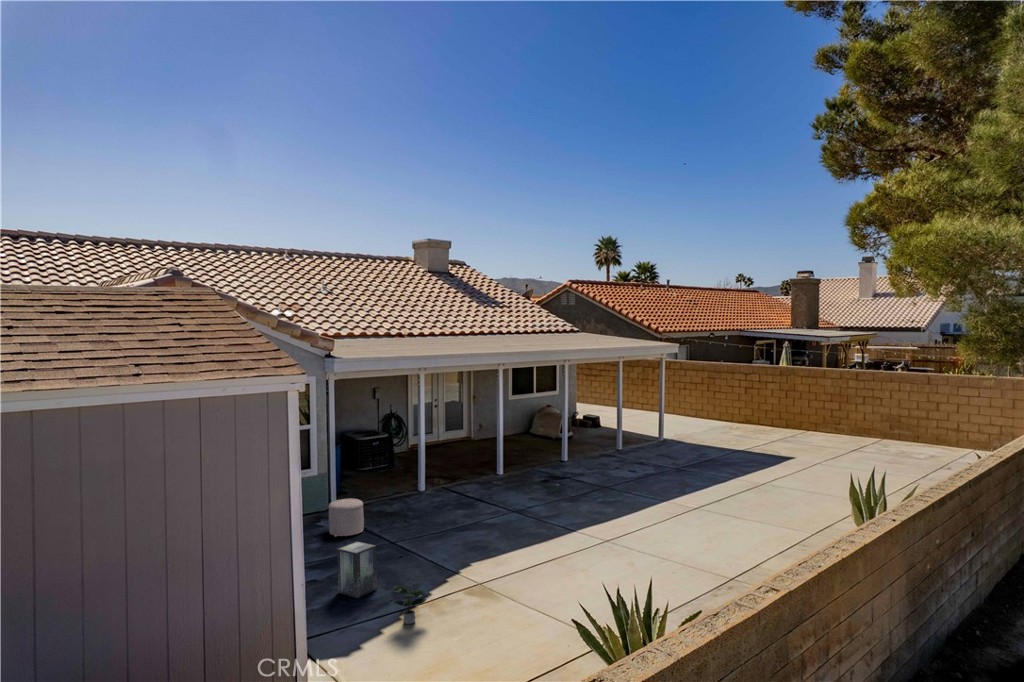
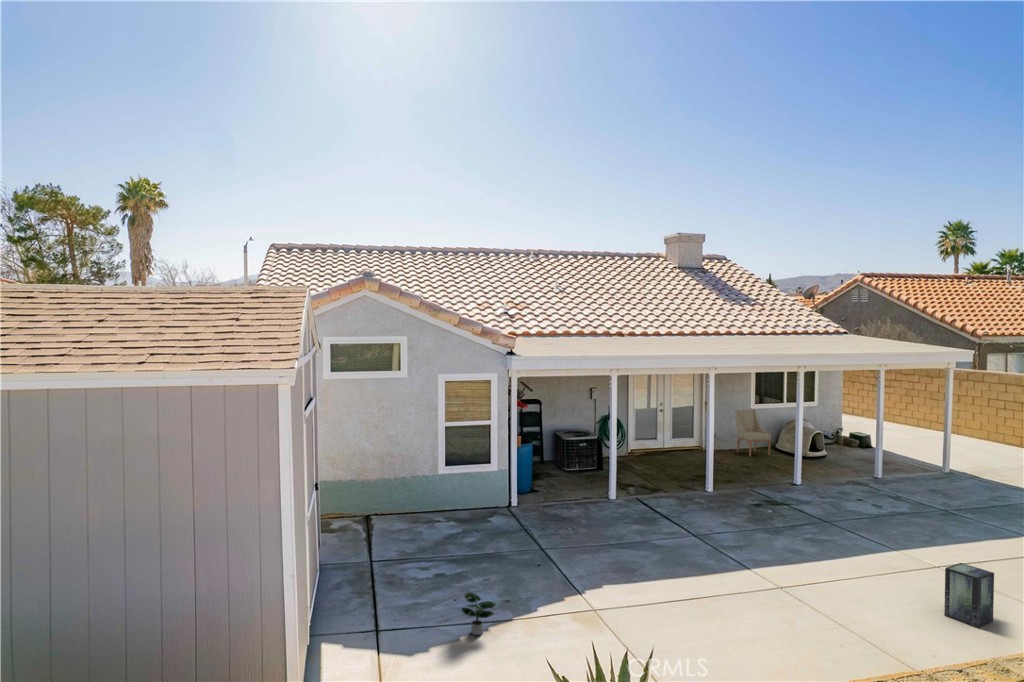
chair: none [500,402,532,445] -> present [735,409,771,457]
ottoman: present [328,498,364,536] -> none [490,491,523,527]
storage box: present [337,542,377,598] -> present [944,563,994,628]

